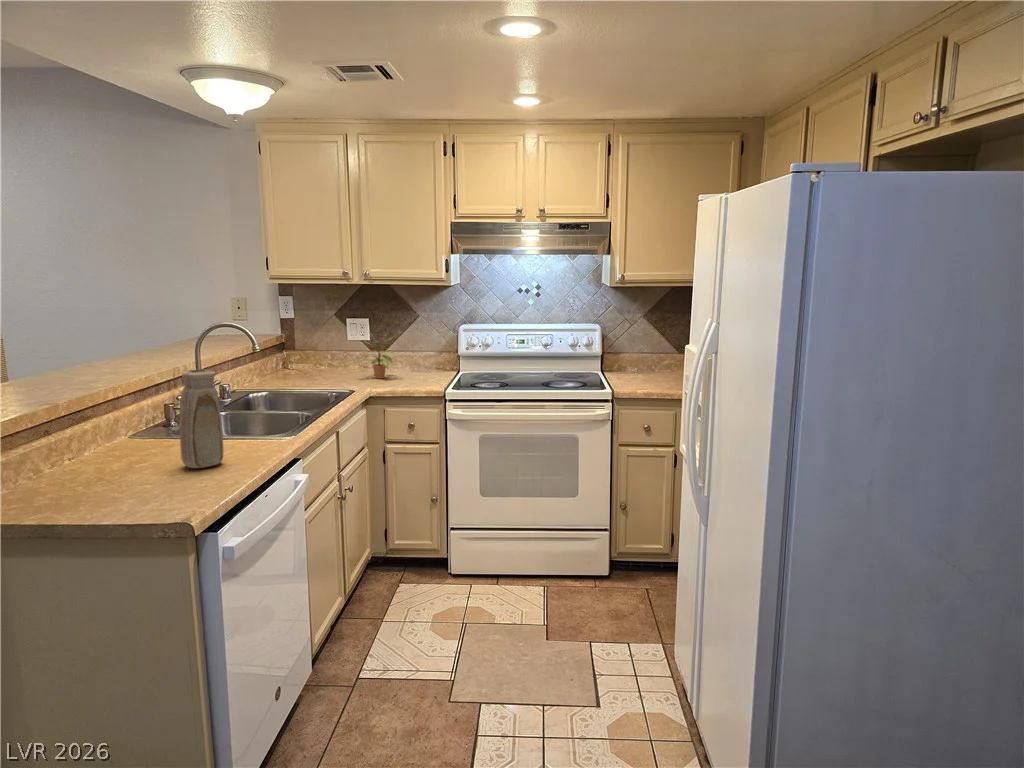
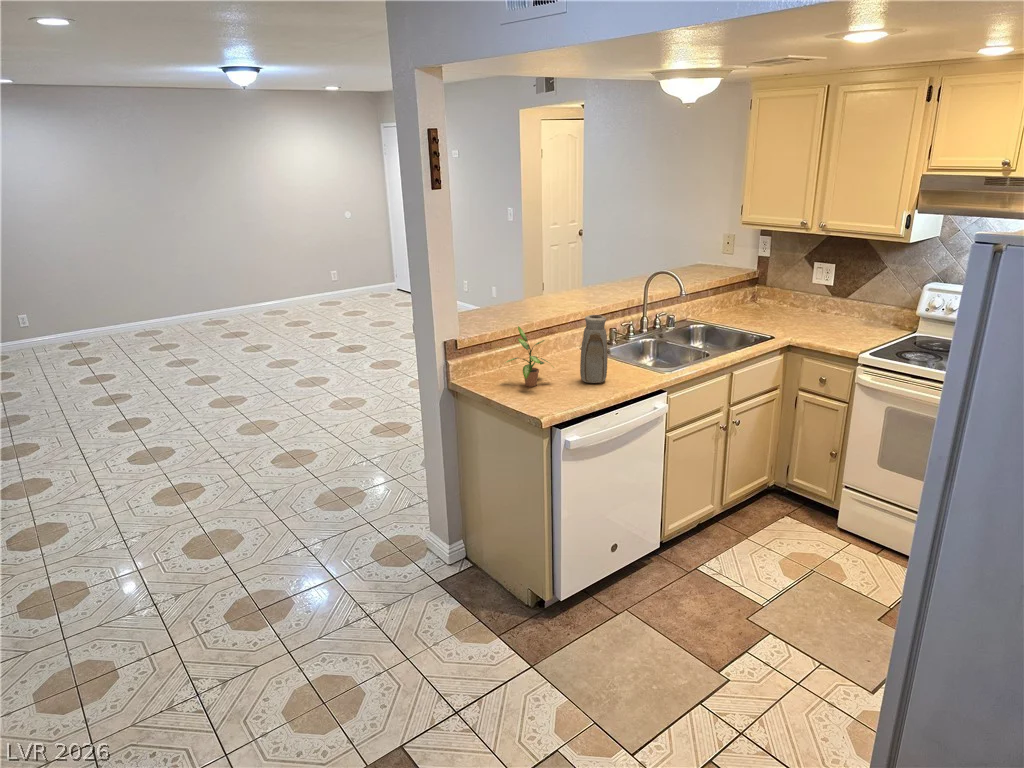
potted plant: present [357,334,396,379] -> present [507,326,554,387]

